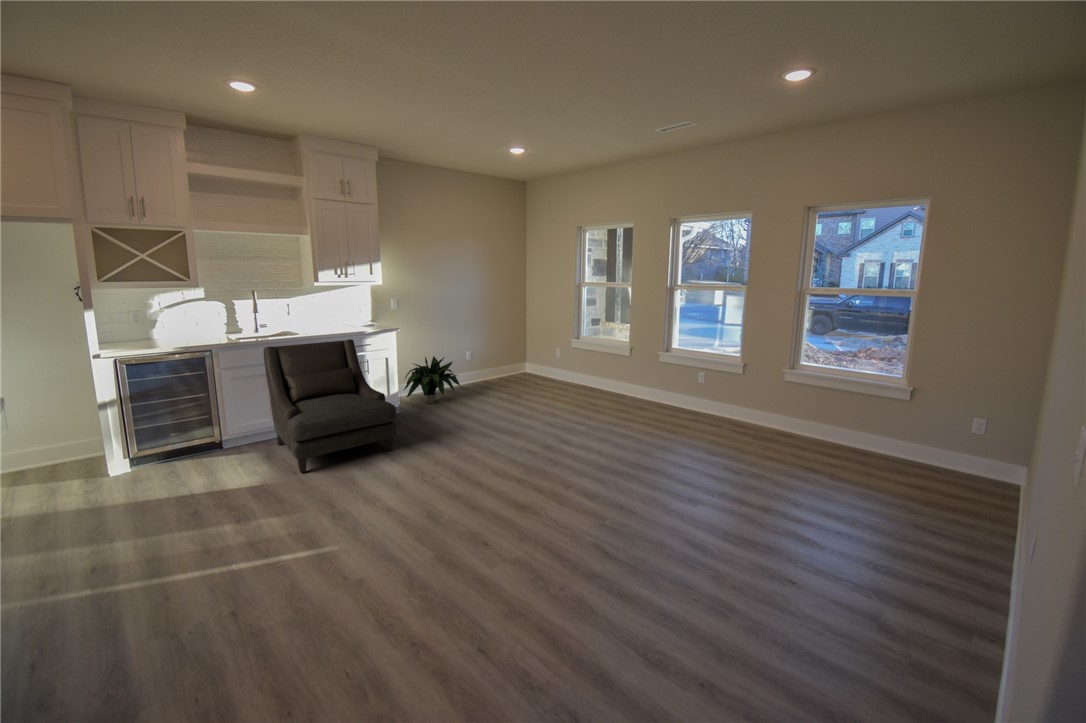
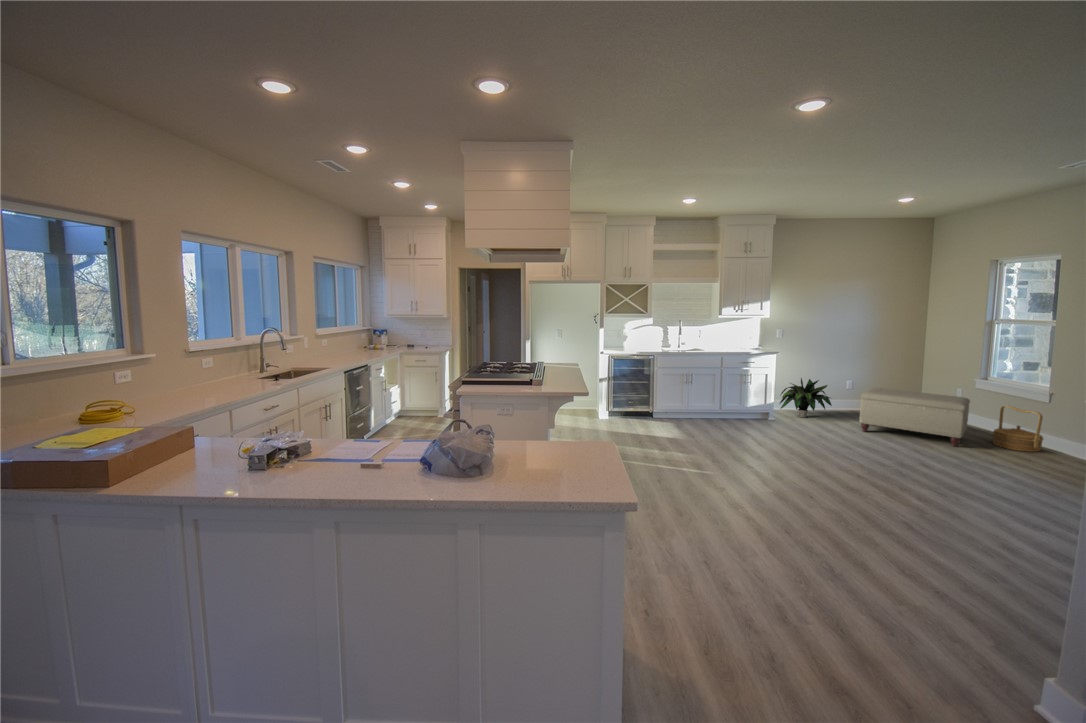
armchair: present [263,339,396,473] -> none [683,356,768,438]
ottoman: none [489,360,577,413] -> present [859,388,970,447]
woven basket: none [591,365,624,406] -> present [993,405,1043,452]

